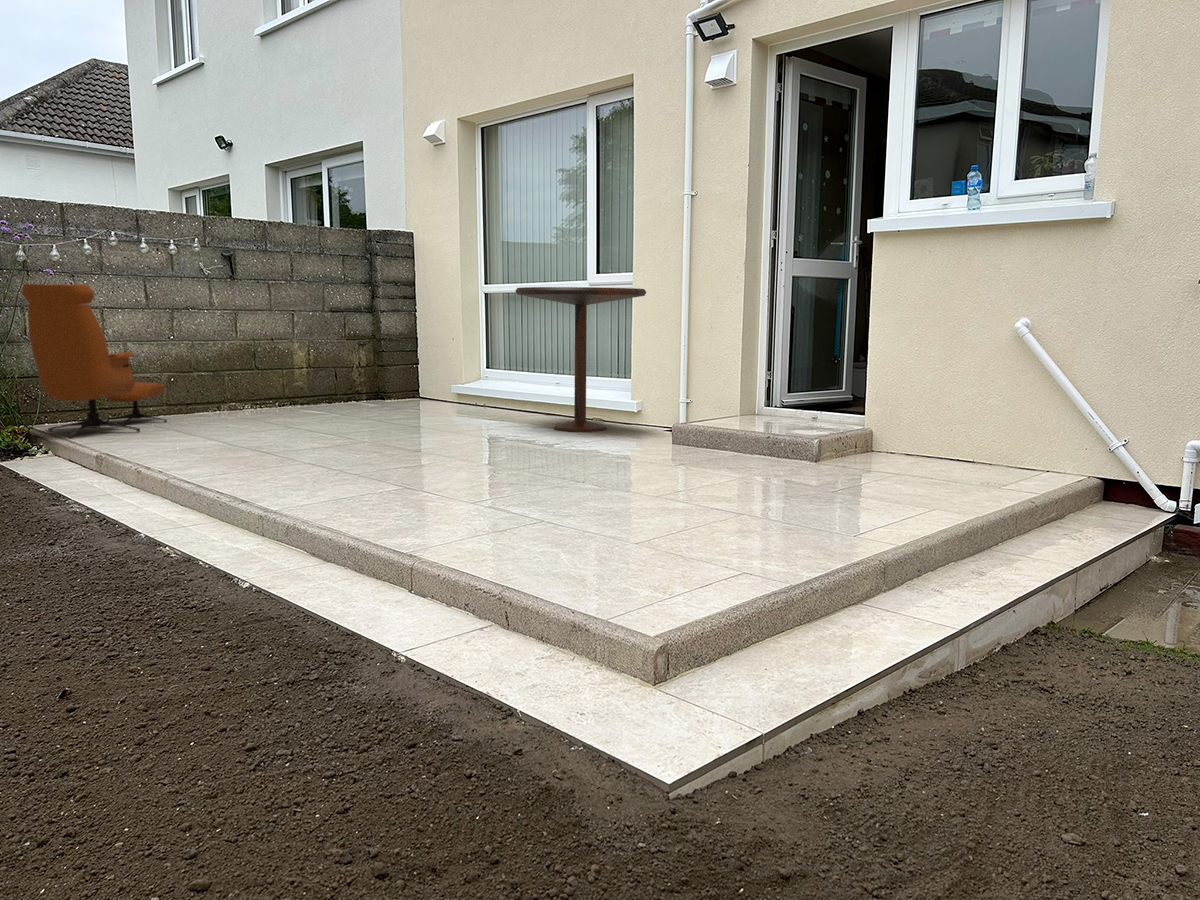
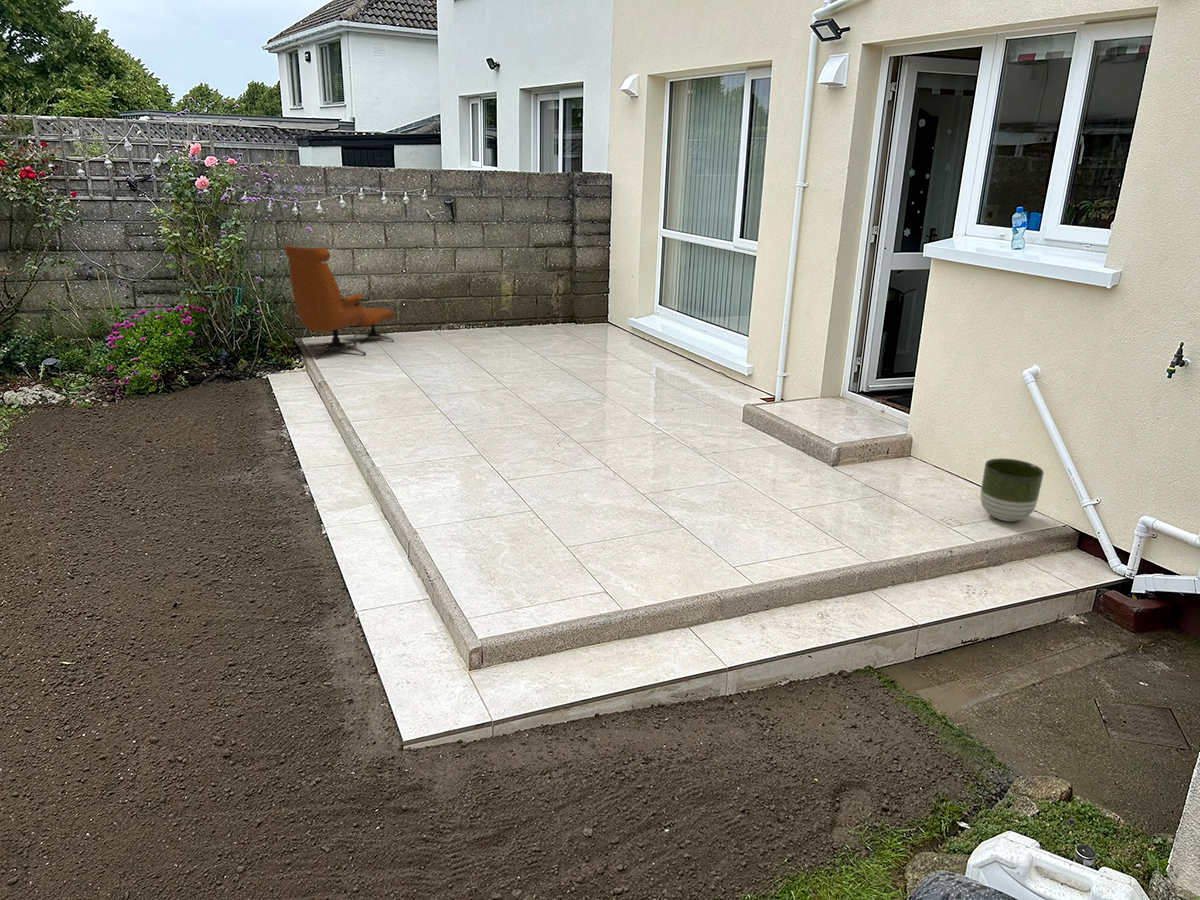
pedestal table: present [515,287,646,432] -> none [643,258,759,392]
planter: none [1004,416,1070,478] -> present [981,458,1044,521]

